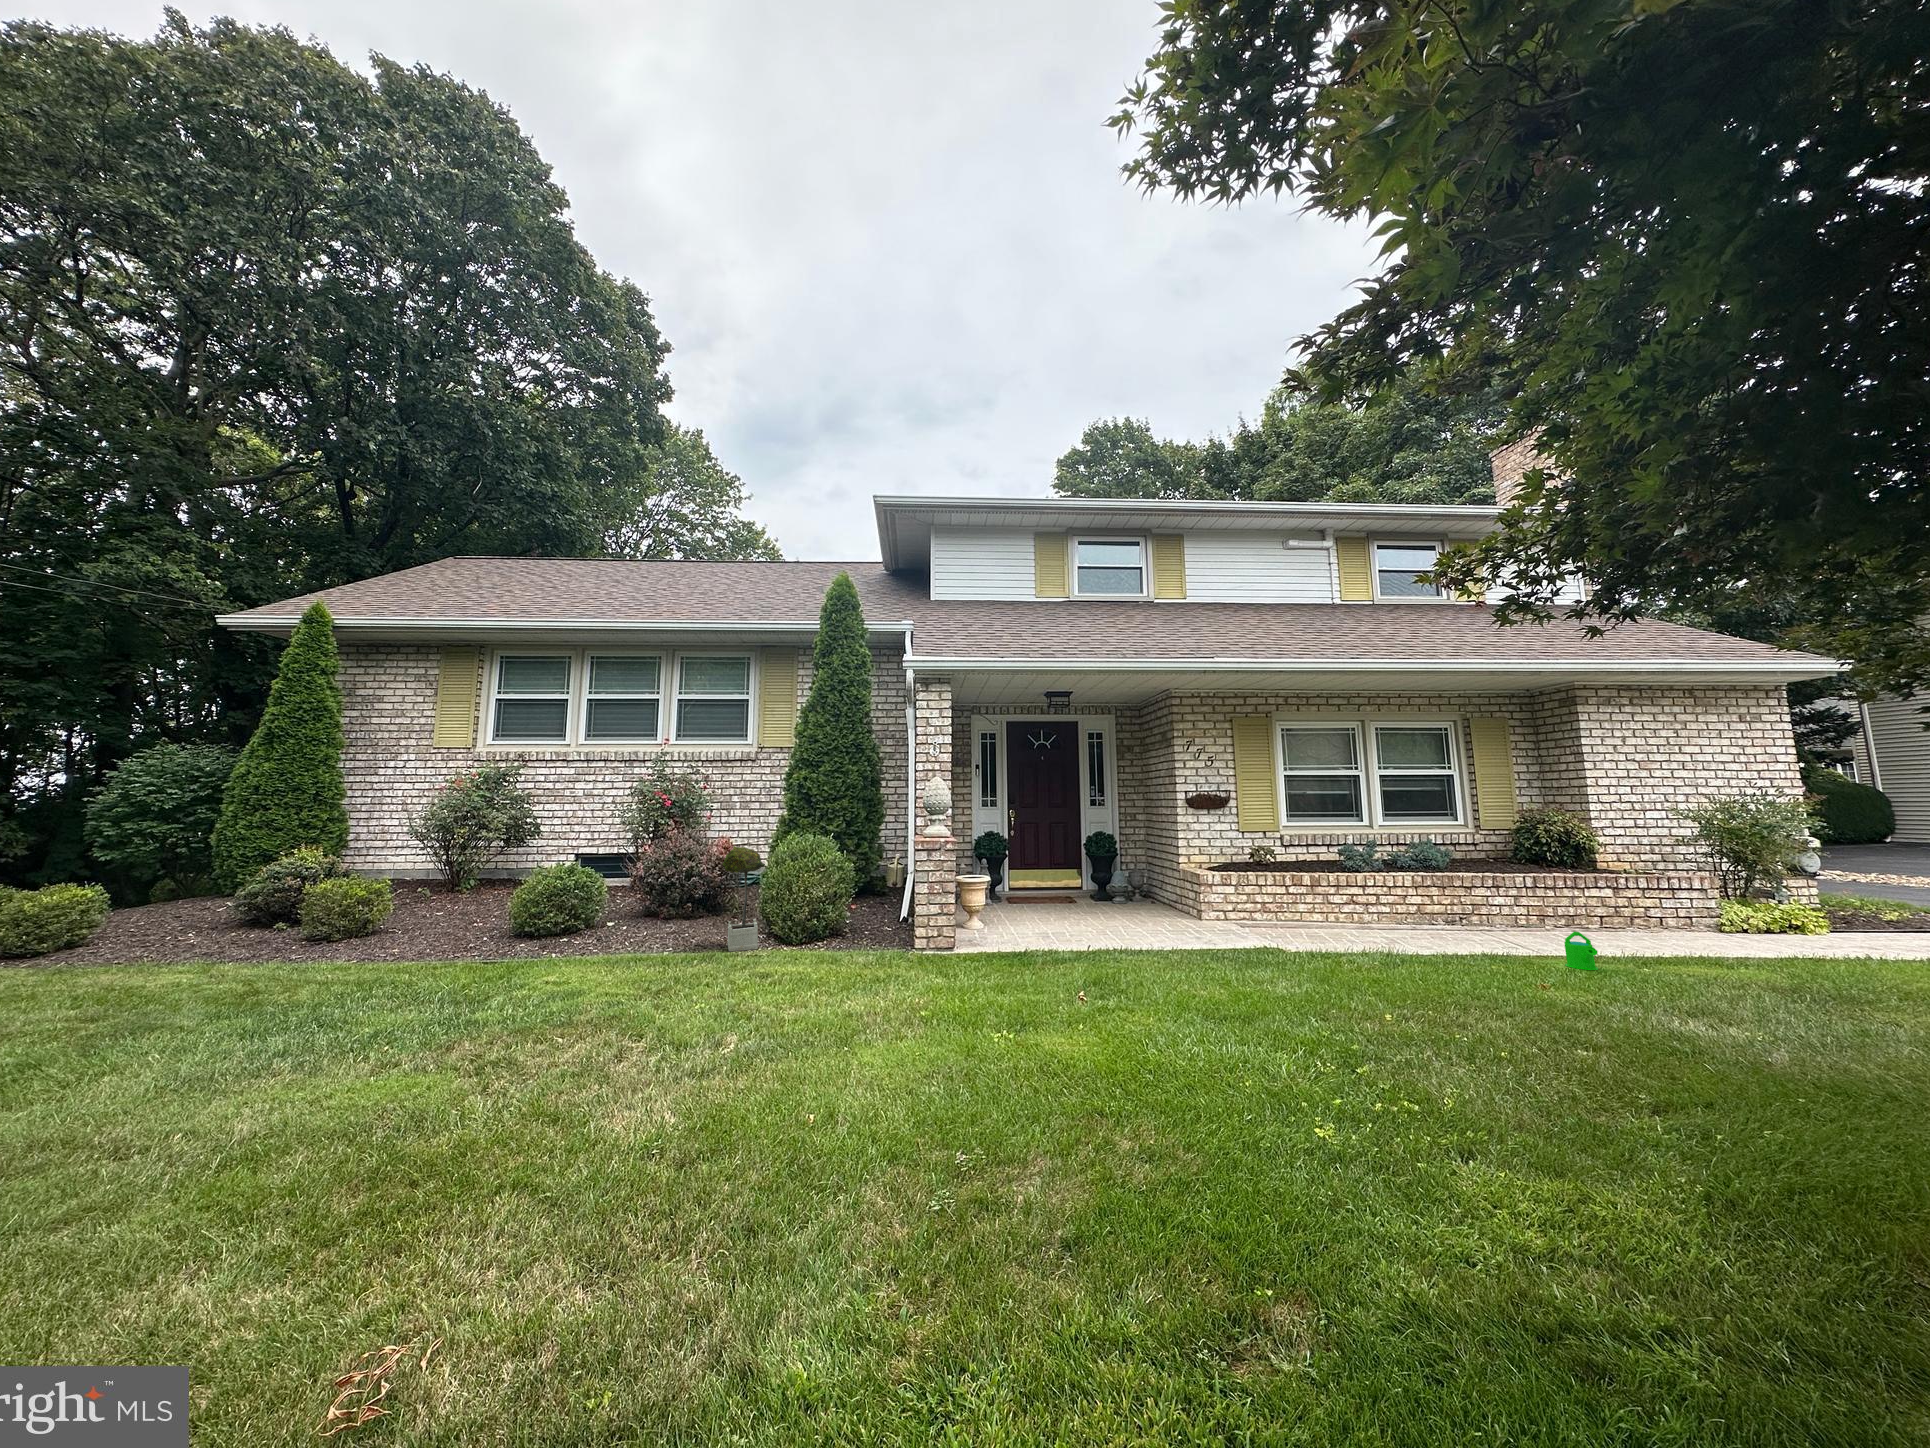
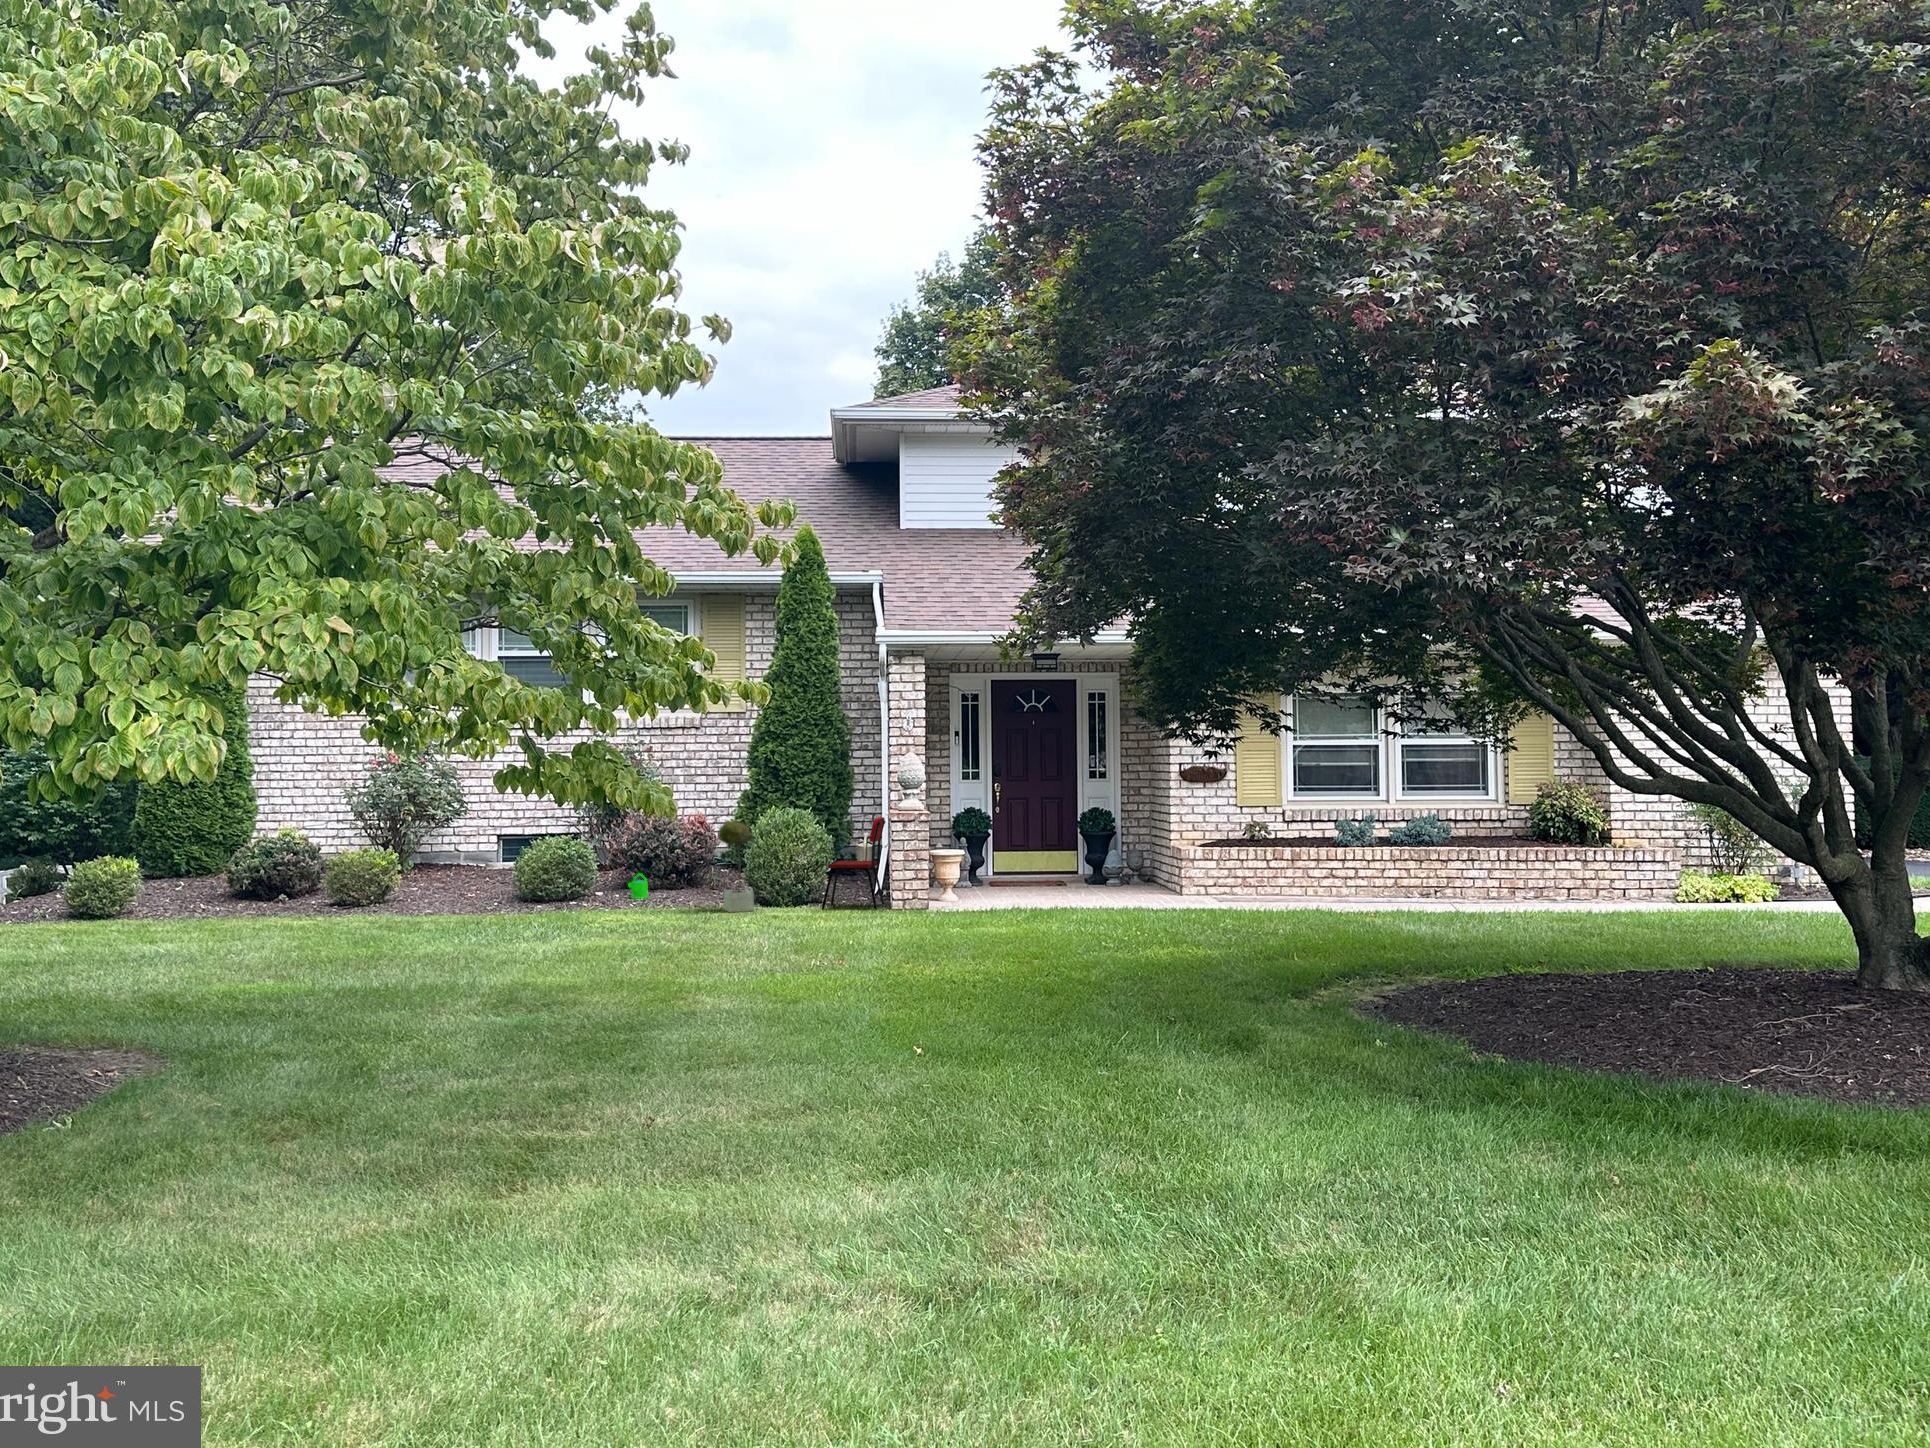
chair: none [832,843,905,949] -> present [822,817,886,910]
watering can: present [1564,932,1598,970] -> present [628,873,648,899]

